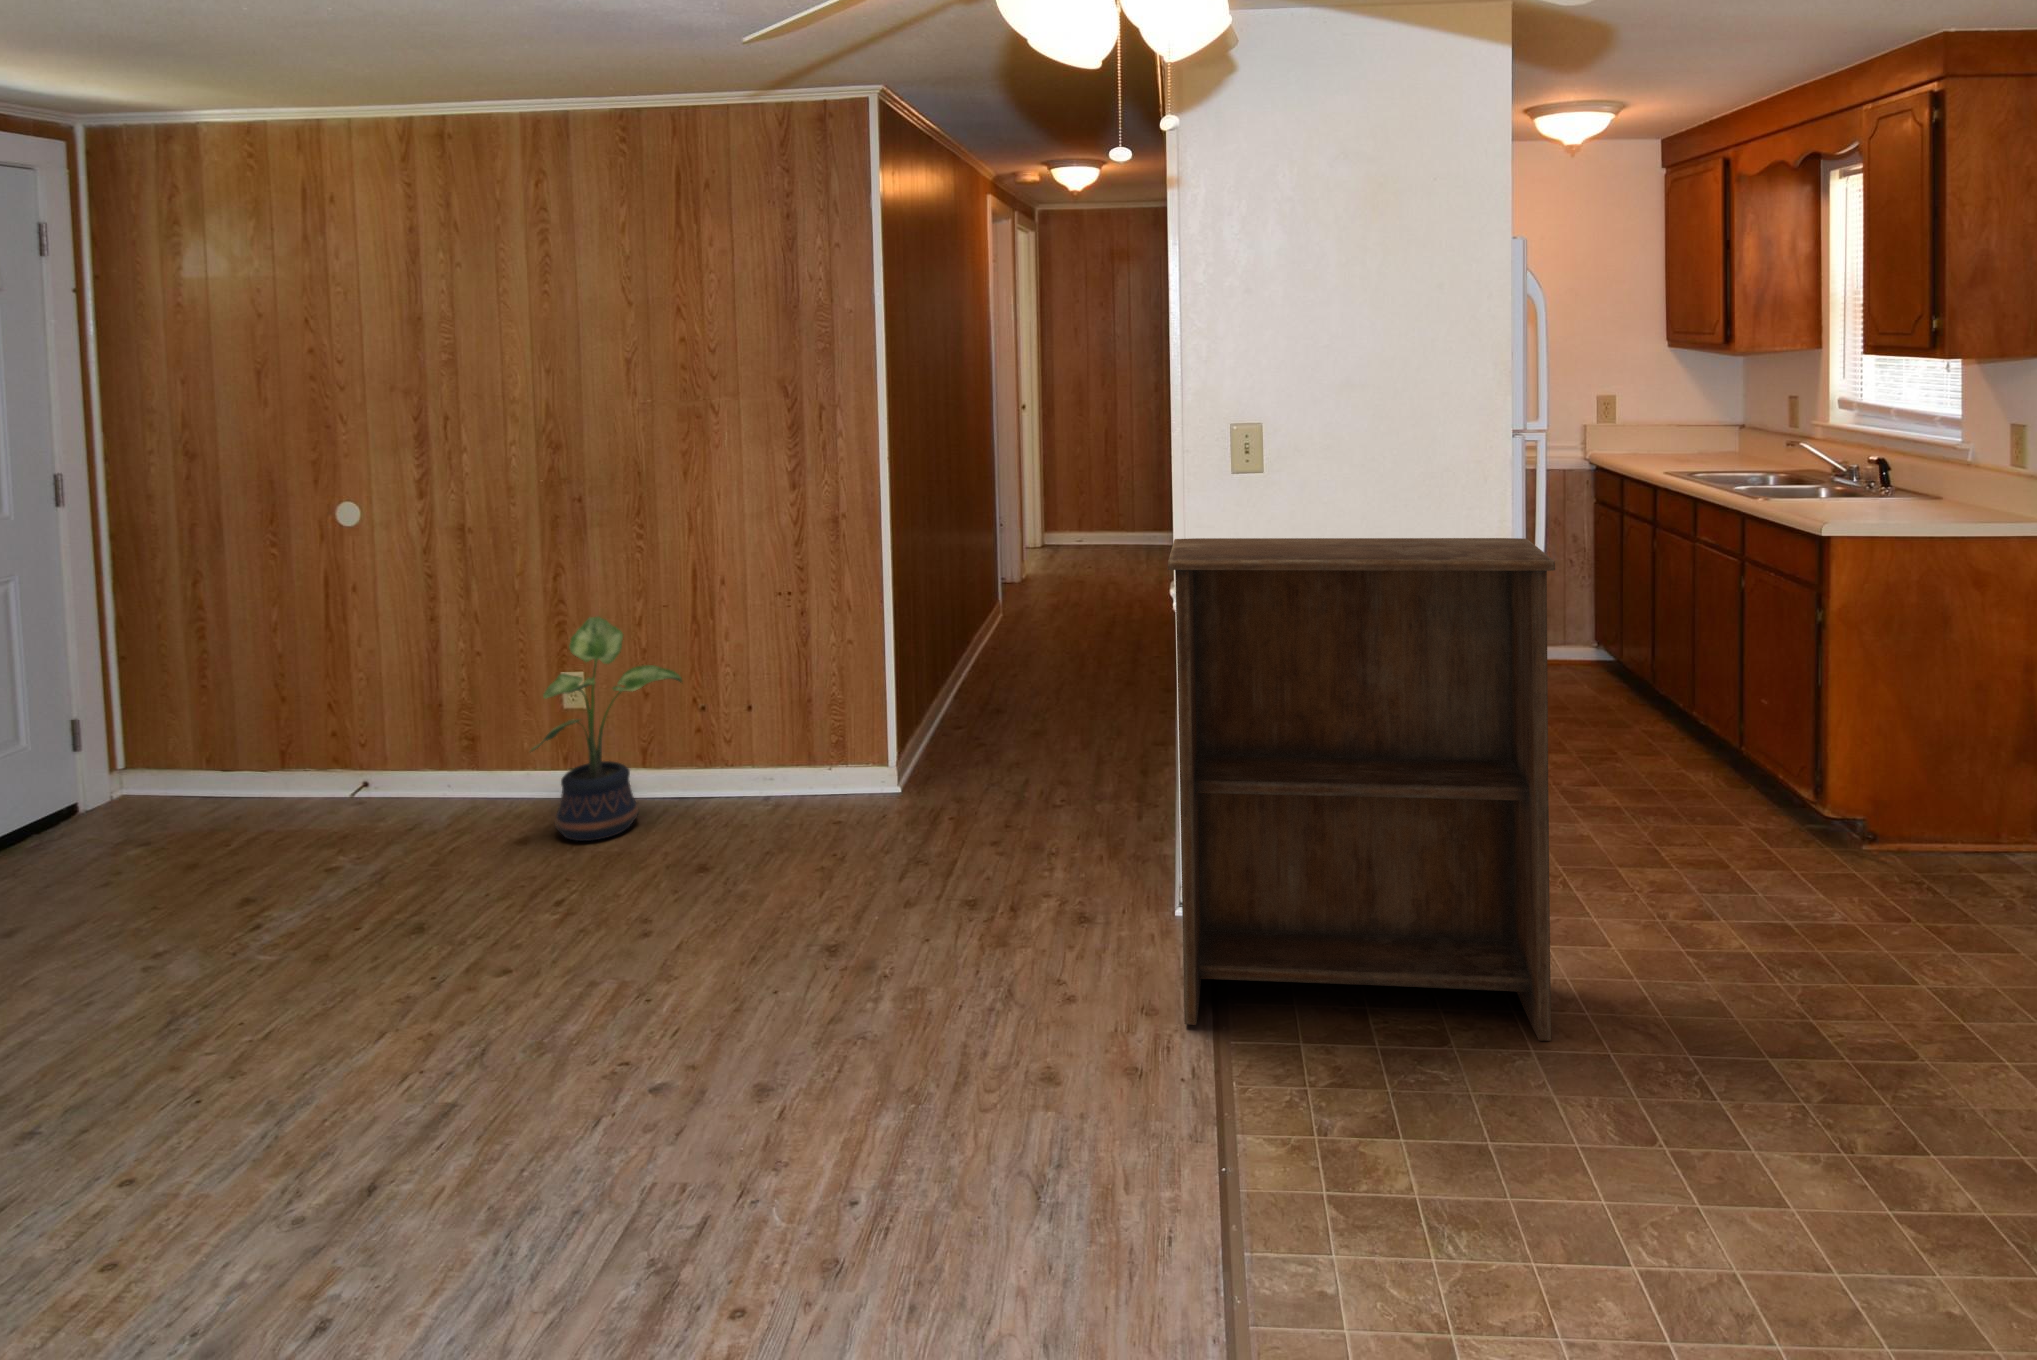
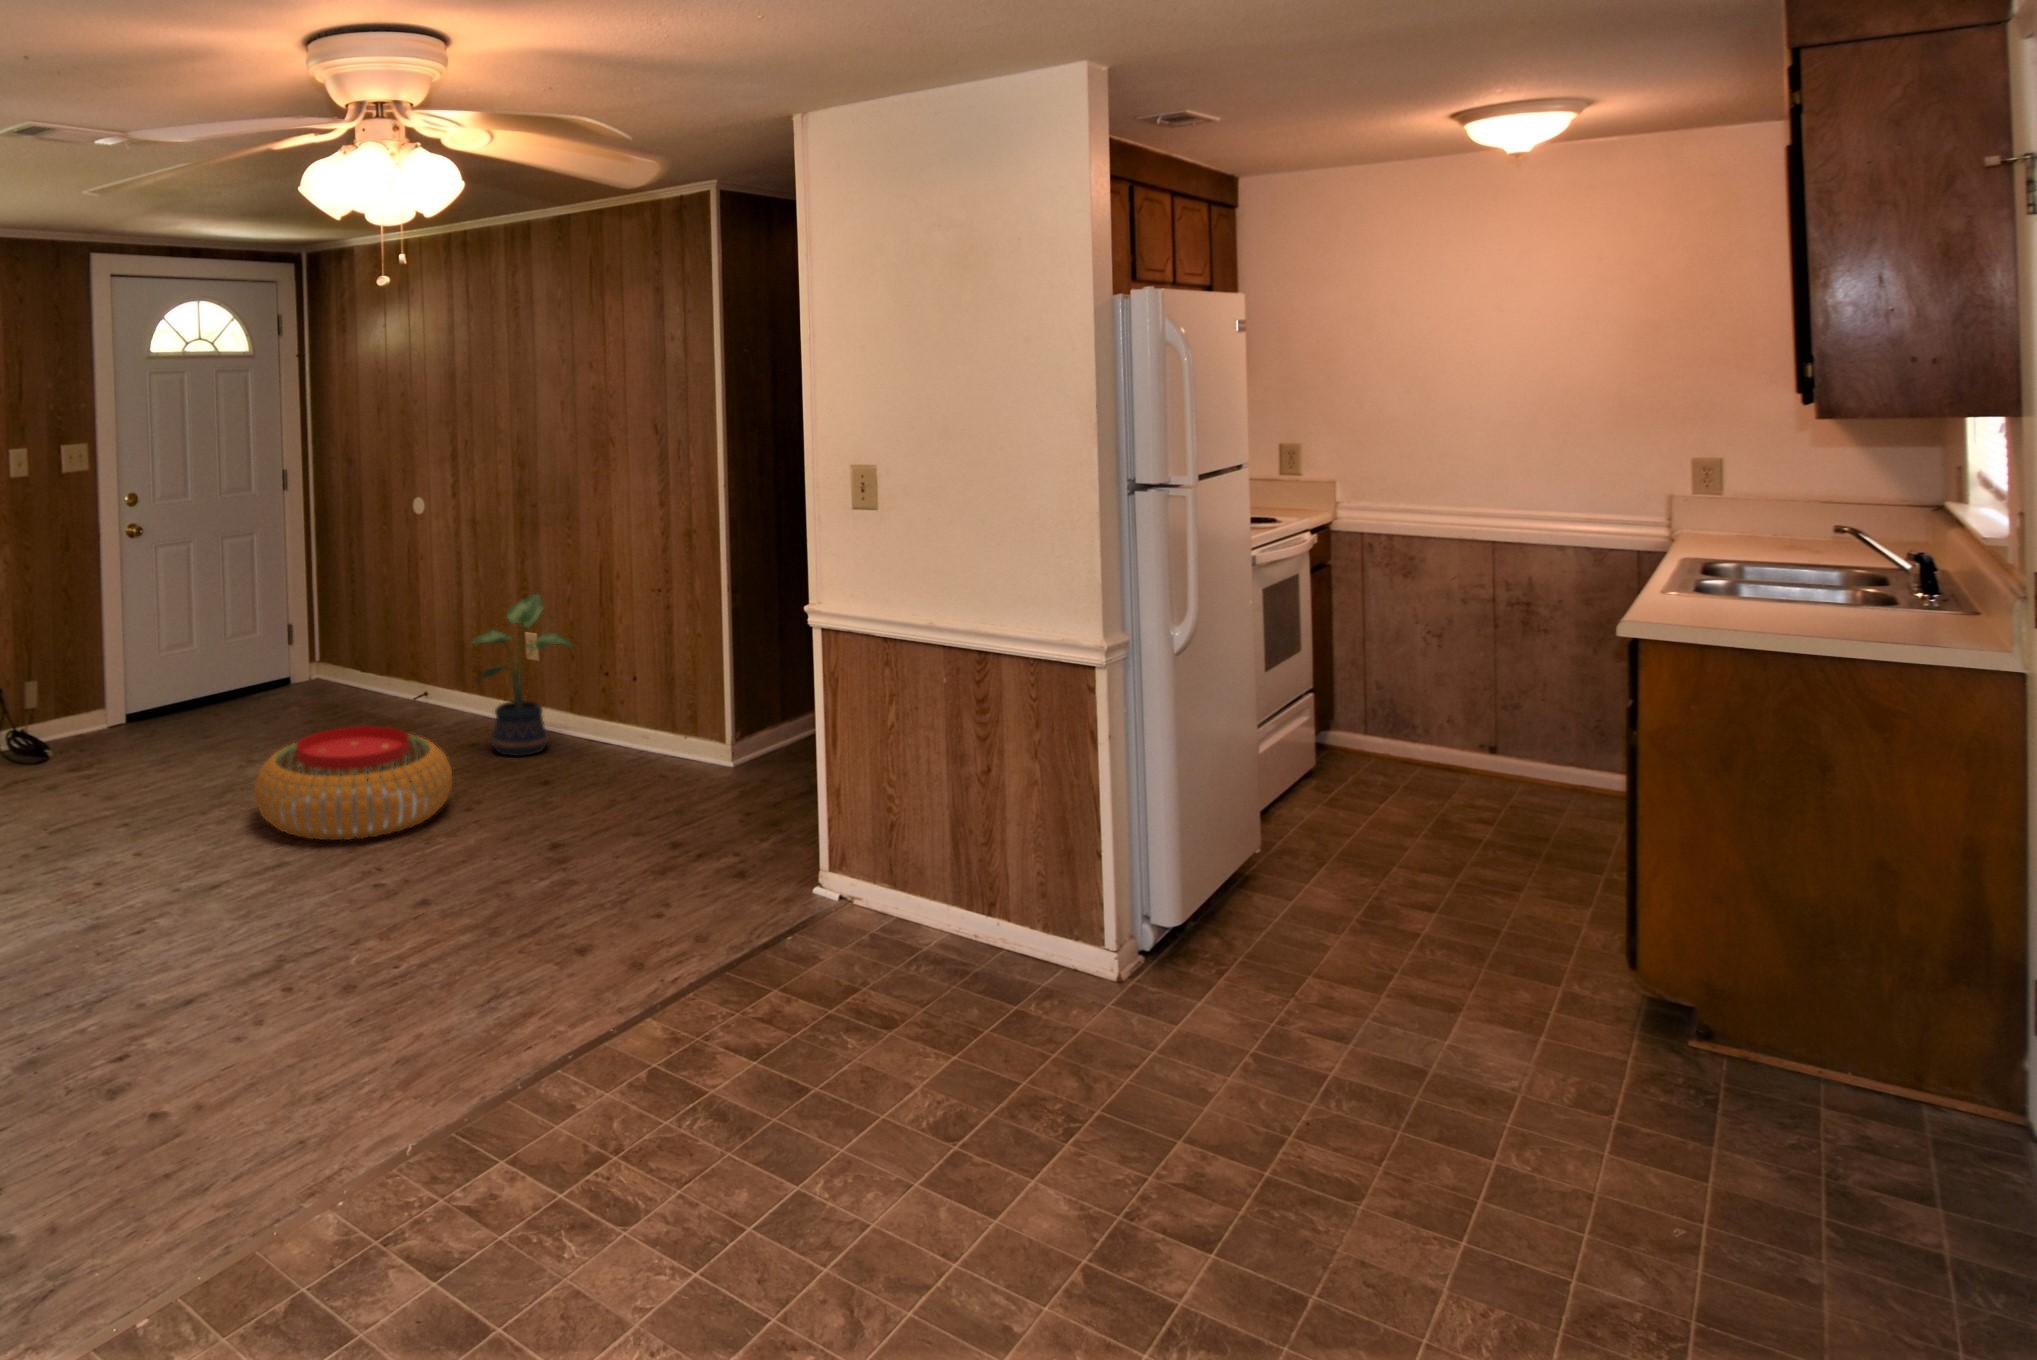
bookshelf: present [1168,538,1555,1041] -> none [689,557,1028,1054]
pouf: none [275,846,615,1061] -> present [254,726,452,840]

